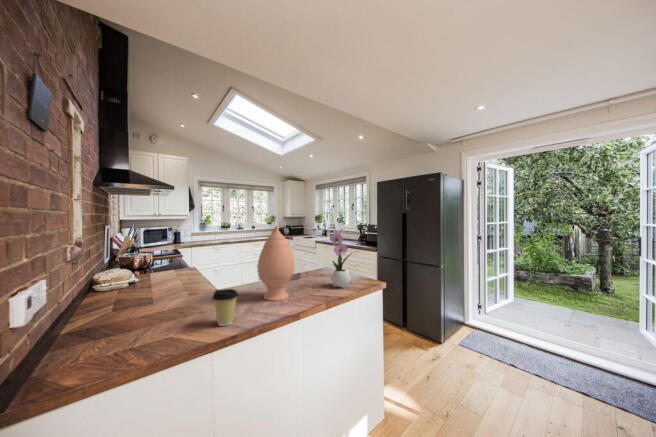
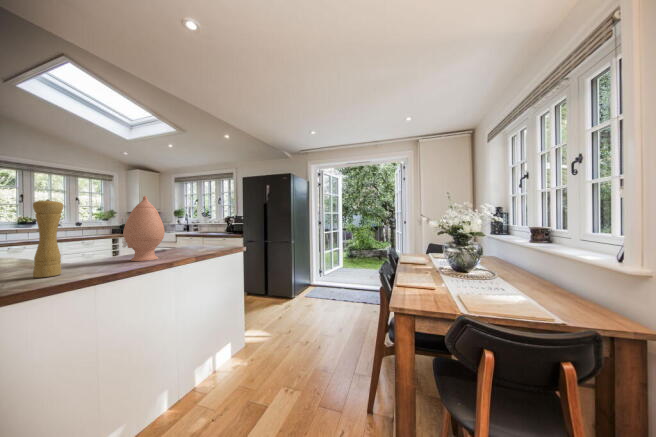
flower arrangement: present [330,224,351,288] -> none [199,199,219,251]
pepper mill: none [178,242,201,325] -> present [33,200,63,278]
coffee cup: present [212,289,238,326] -> none [82,243,112,273]

